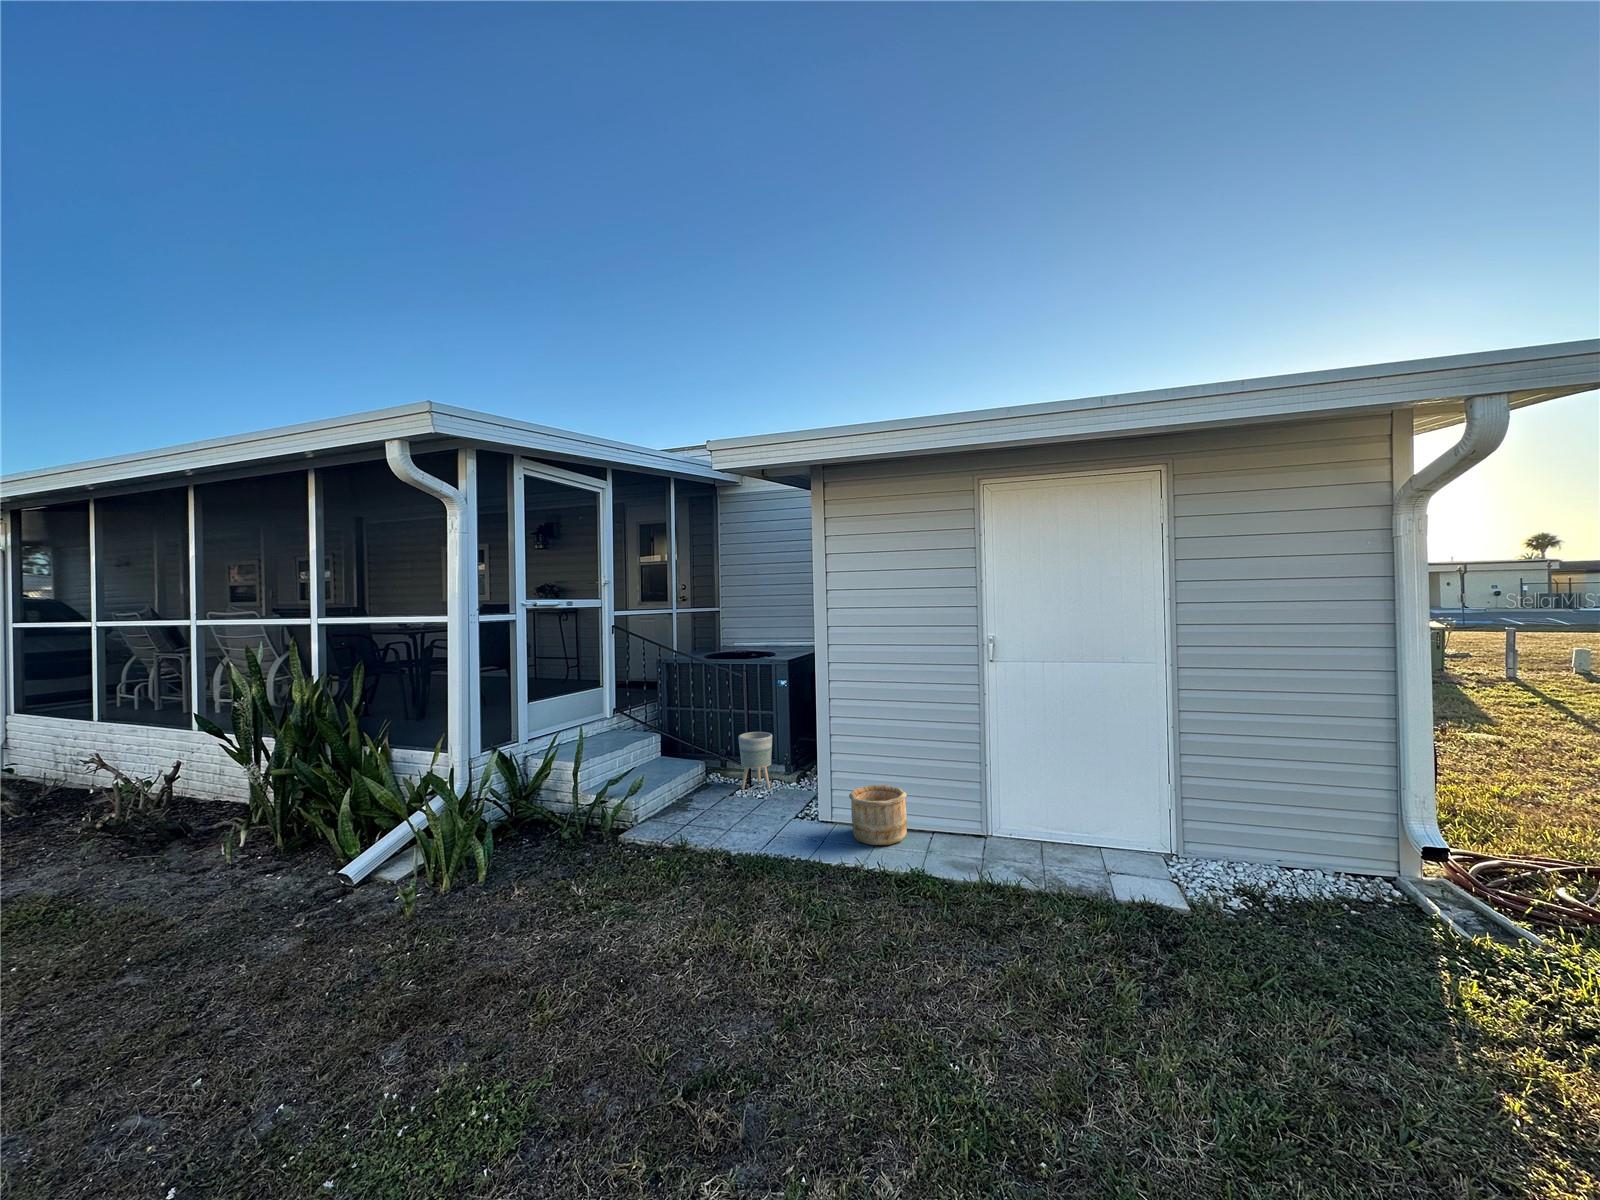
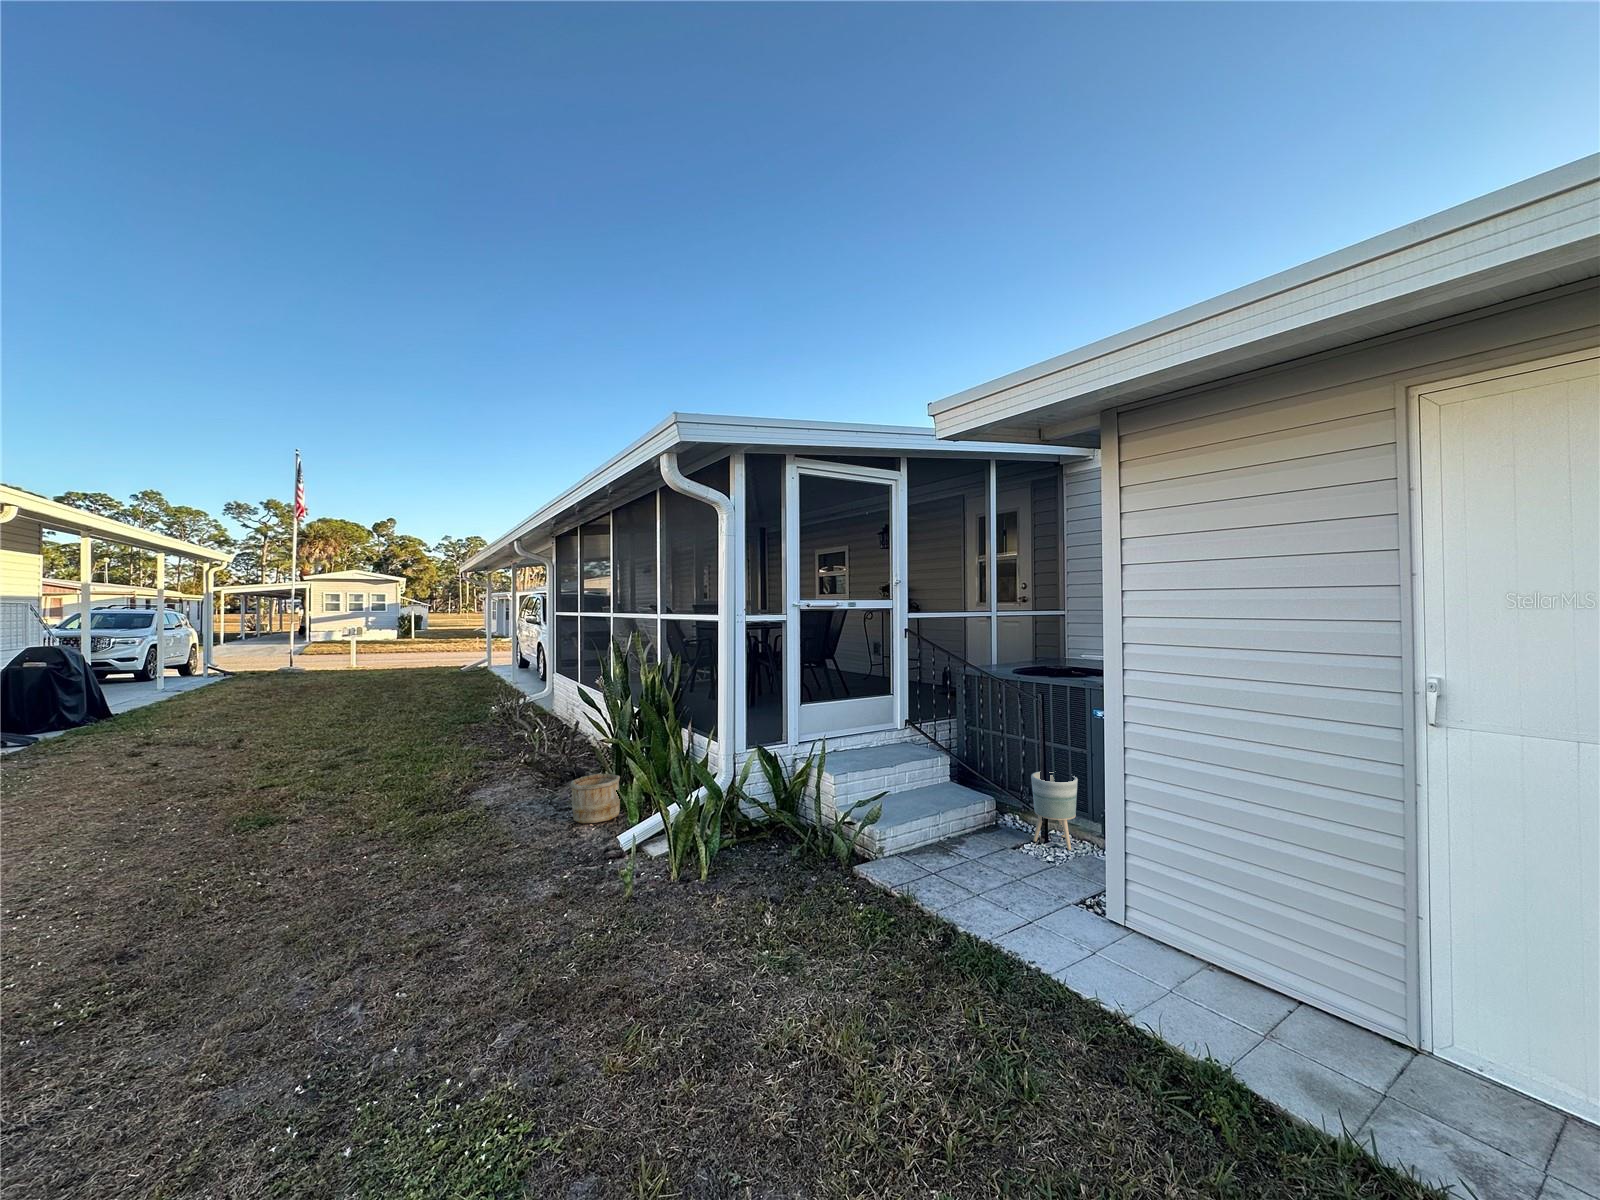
wooden bucket: present [849,785,907,845] -> present [570,774,620,823]

